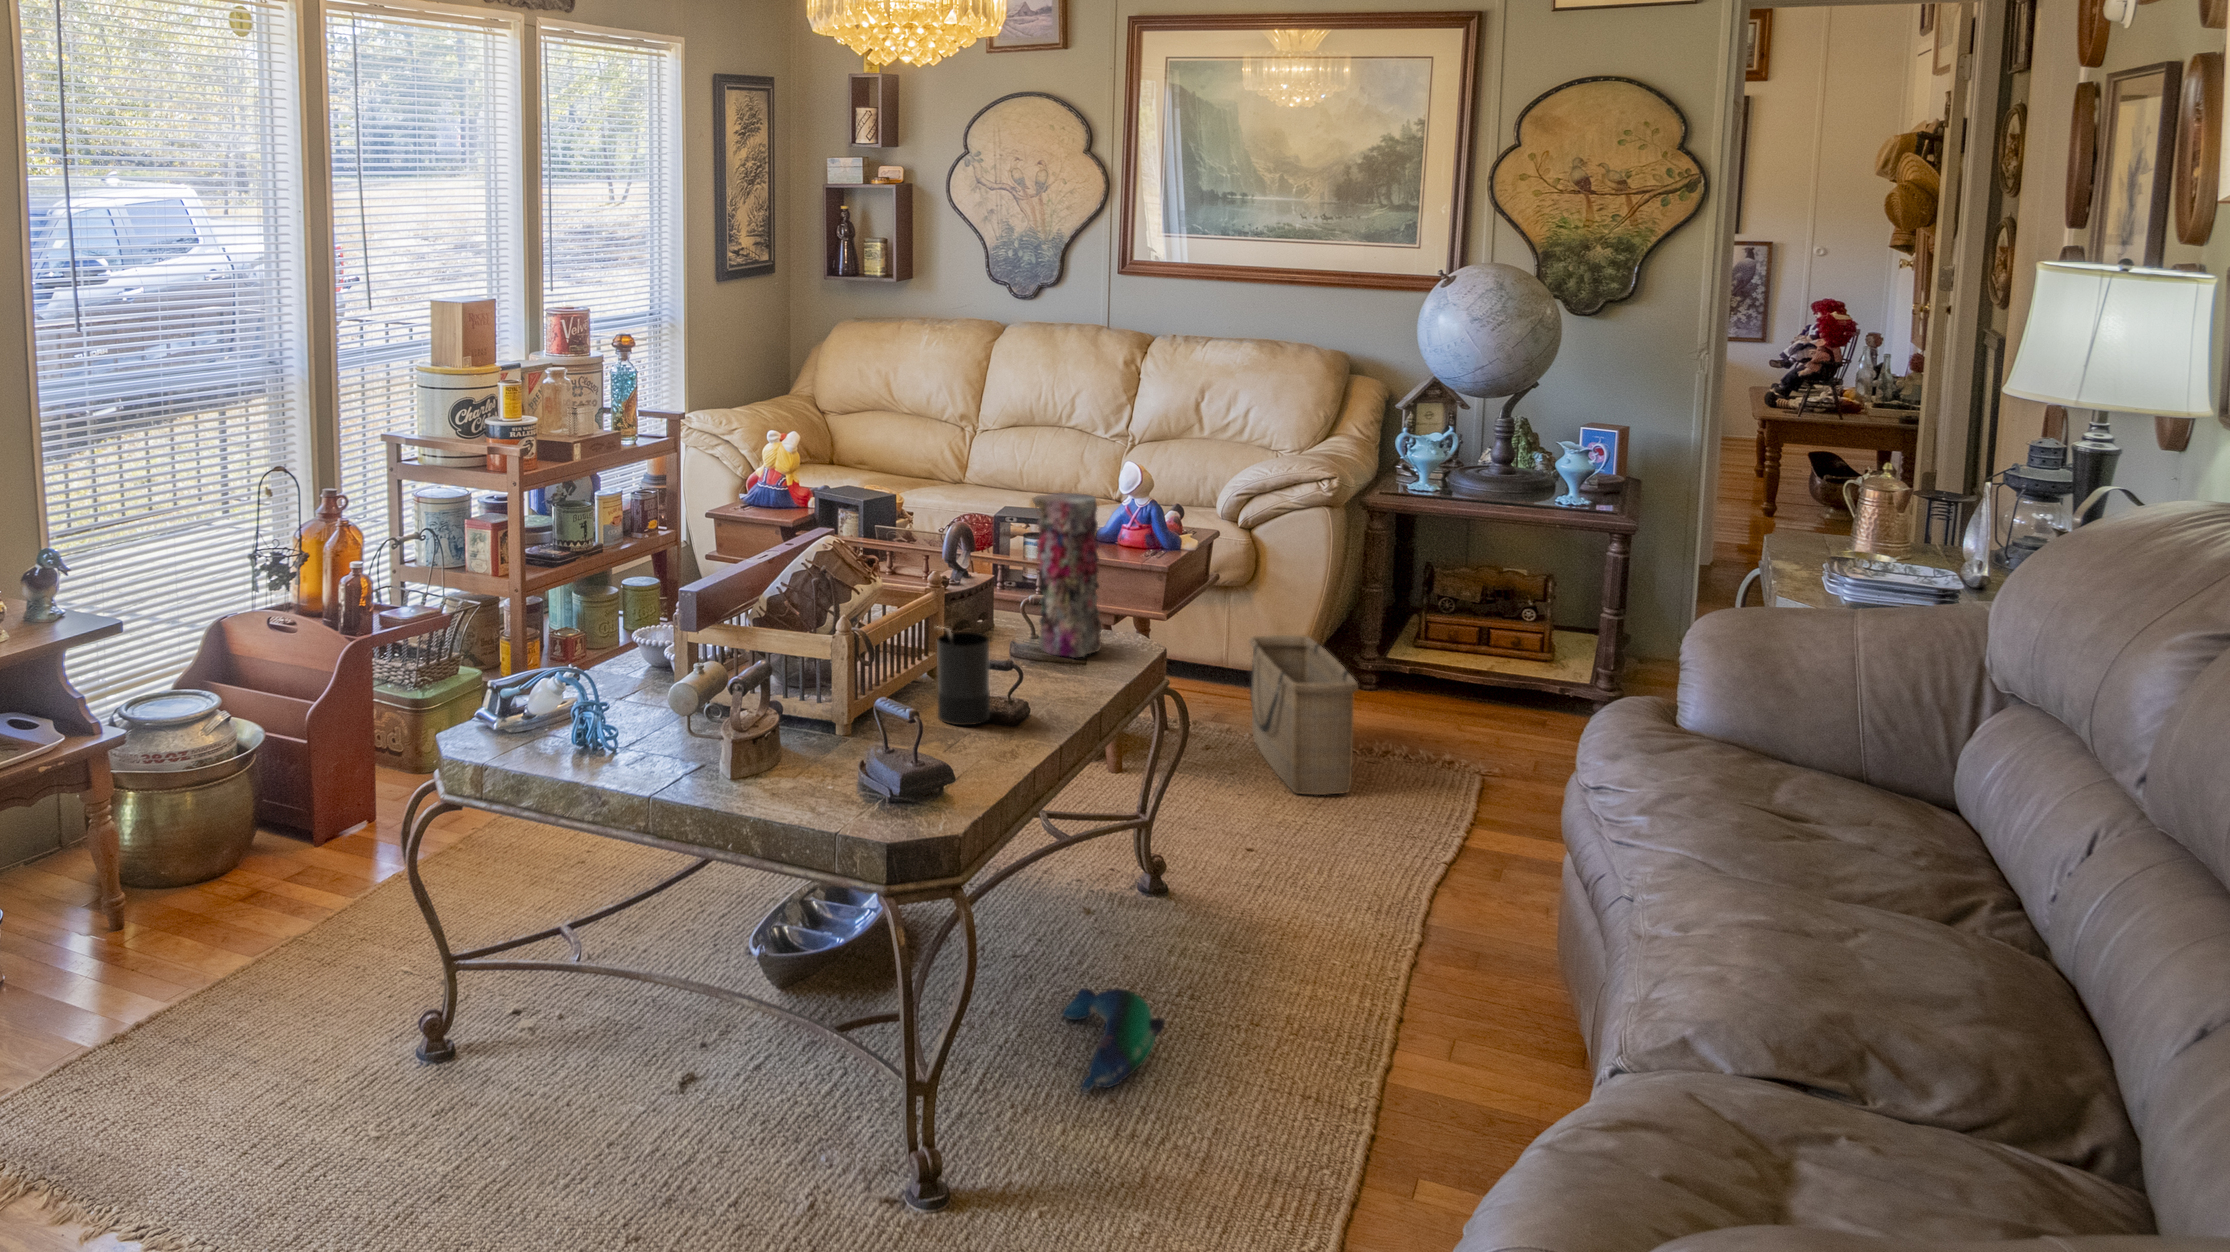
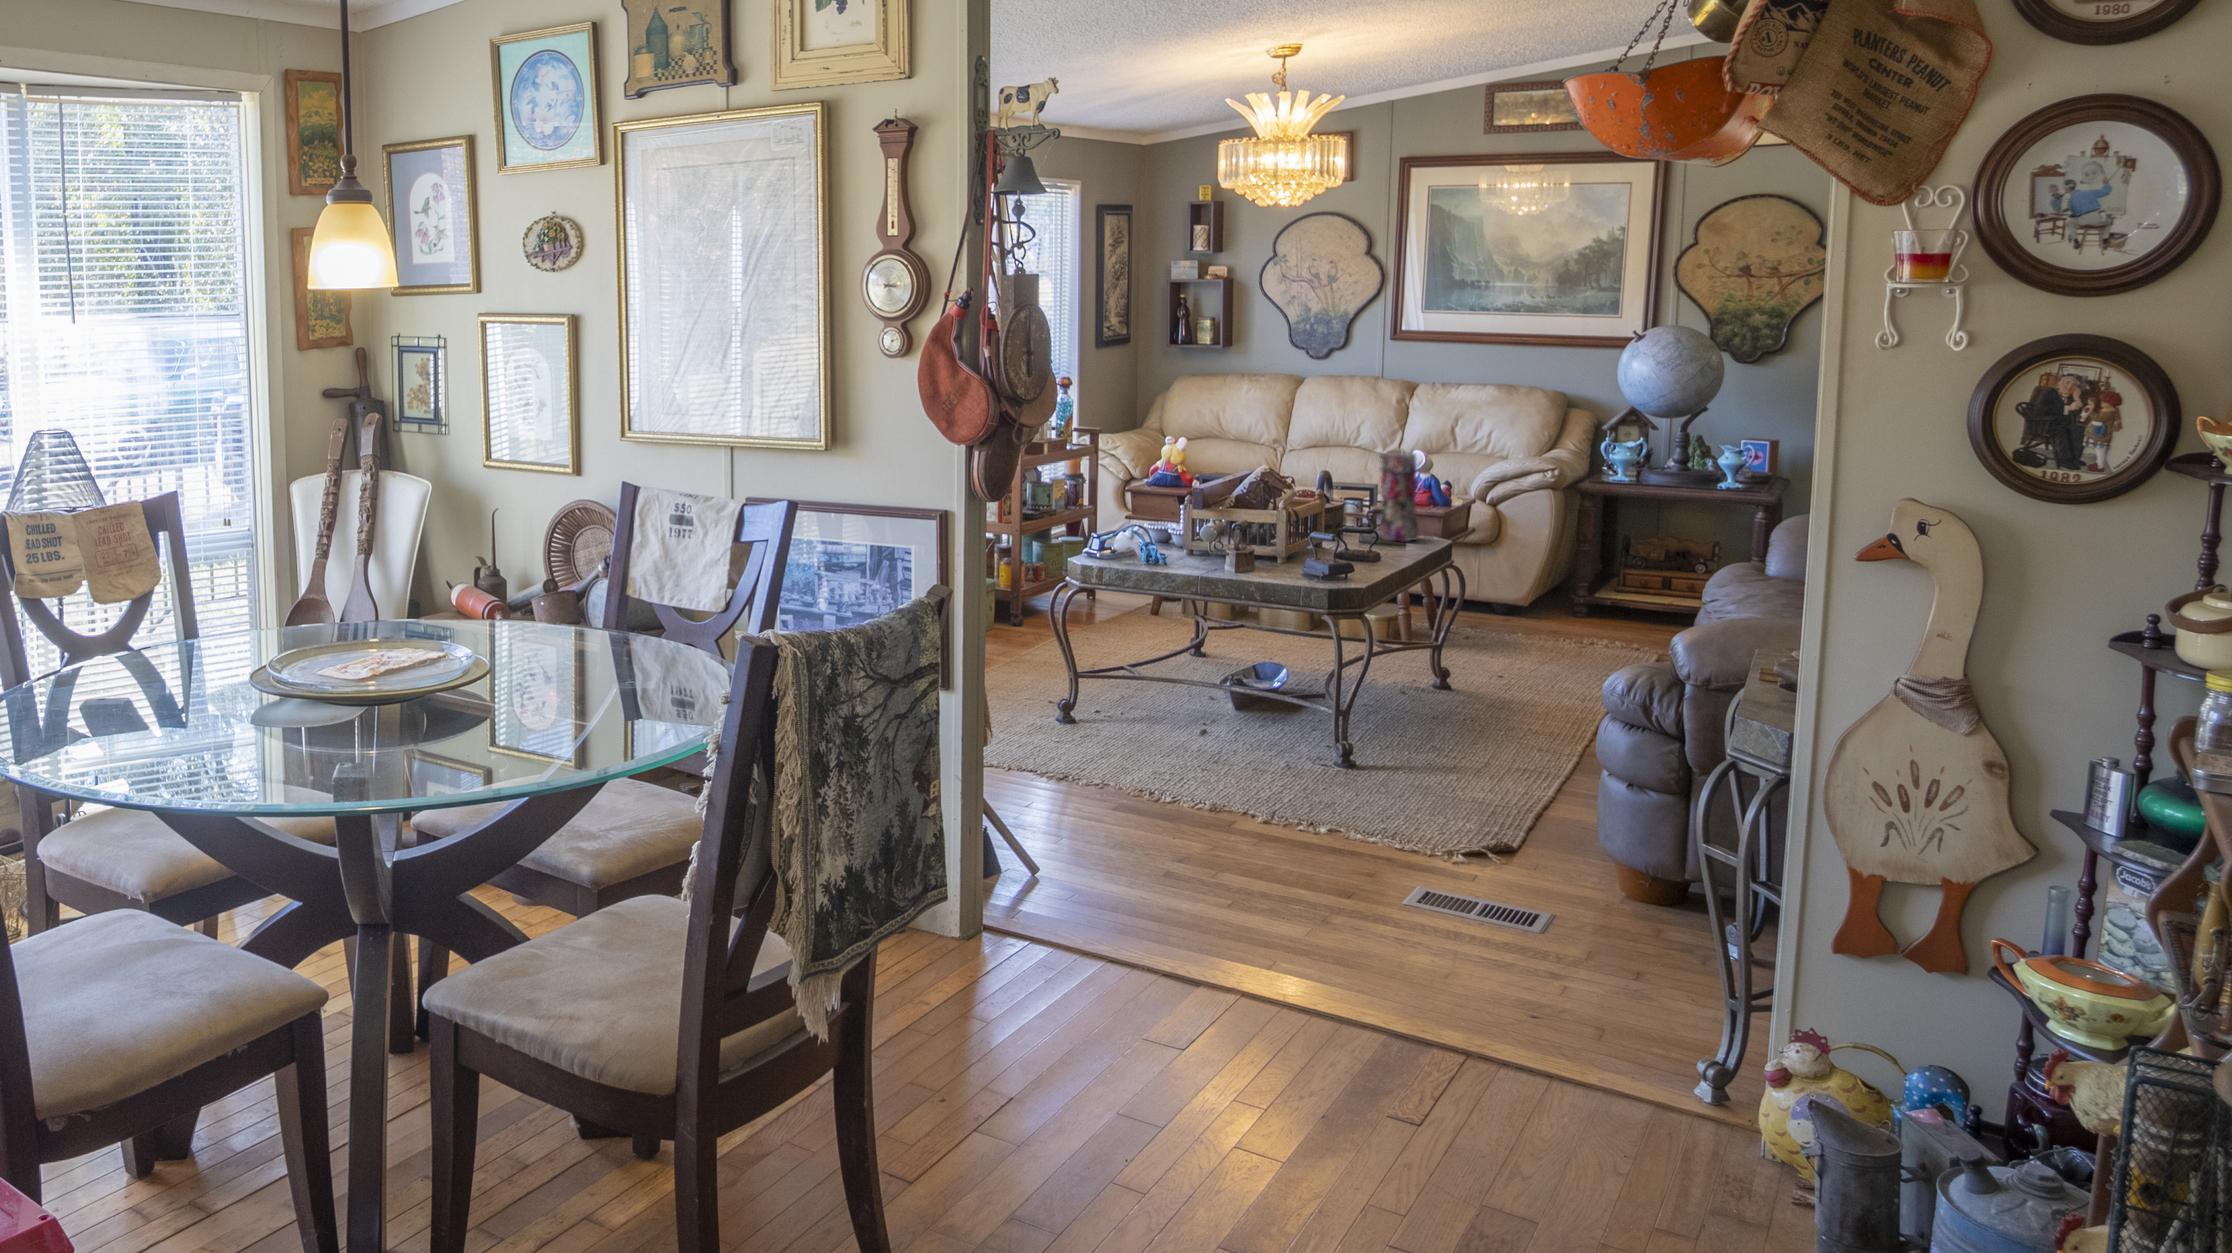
candle: present [937,630,990,725] -> none [1336,512,1367,560]
basket: present [1250,635,1358,795] -> none [1497,564,1573,654]
plush toy: present [1062,988,1165,1092] -> none [1402,704,1465,744]

